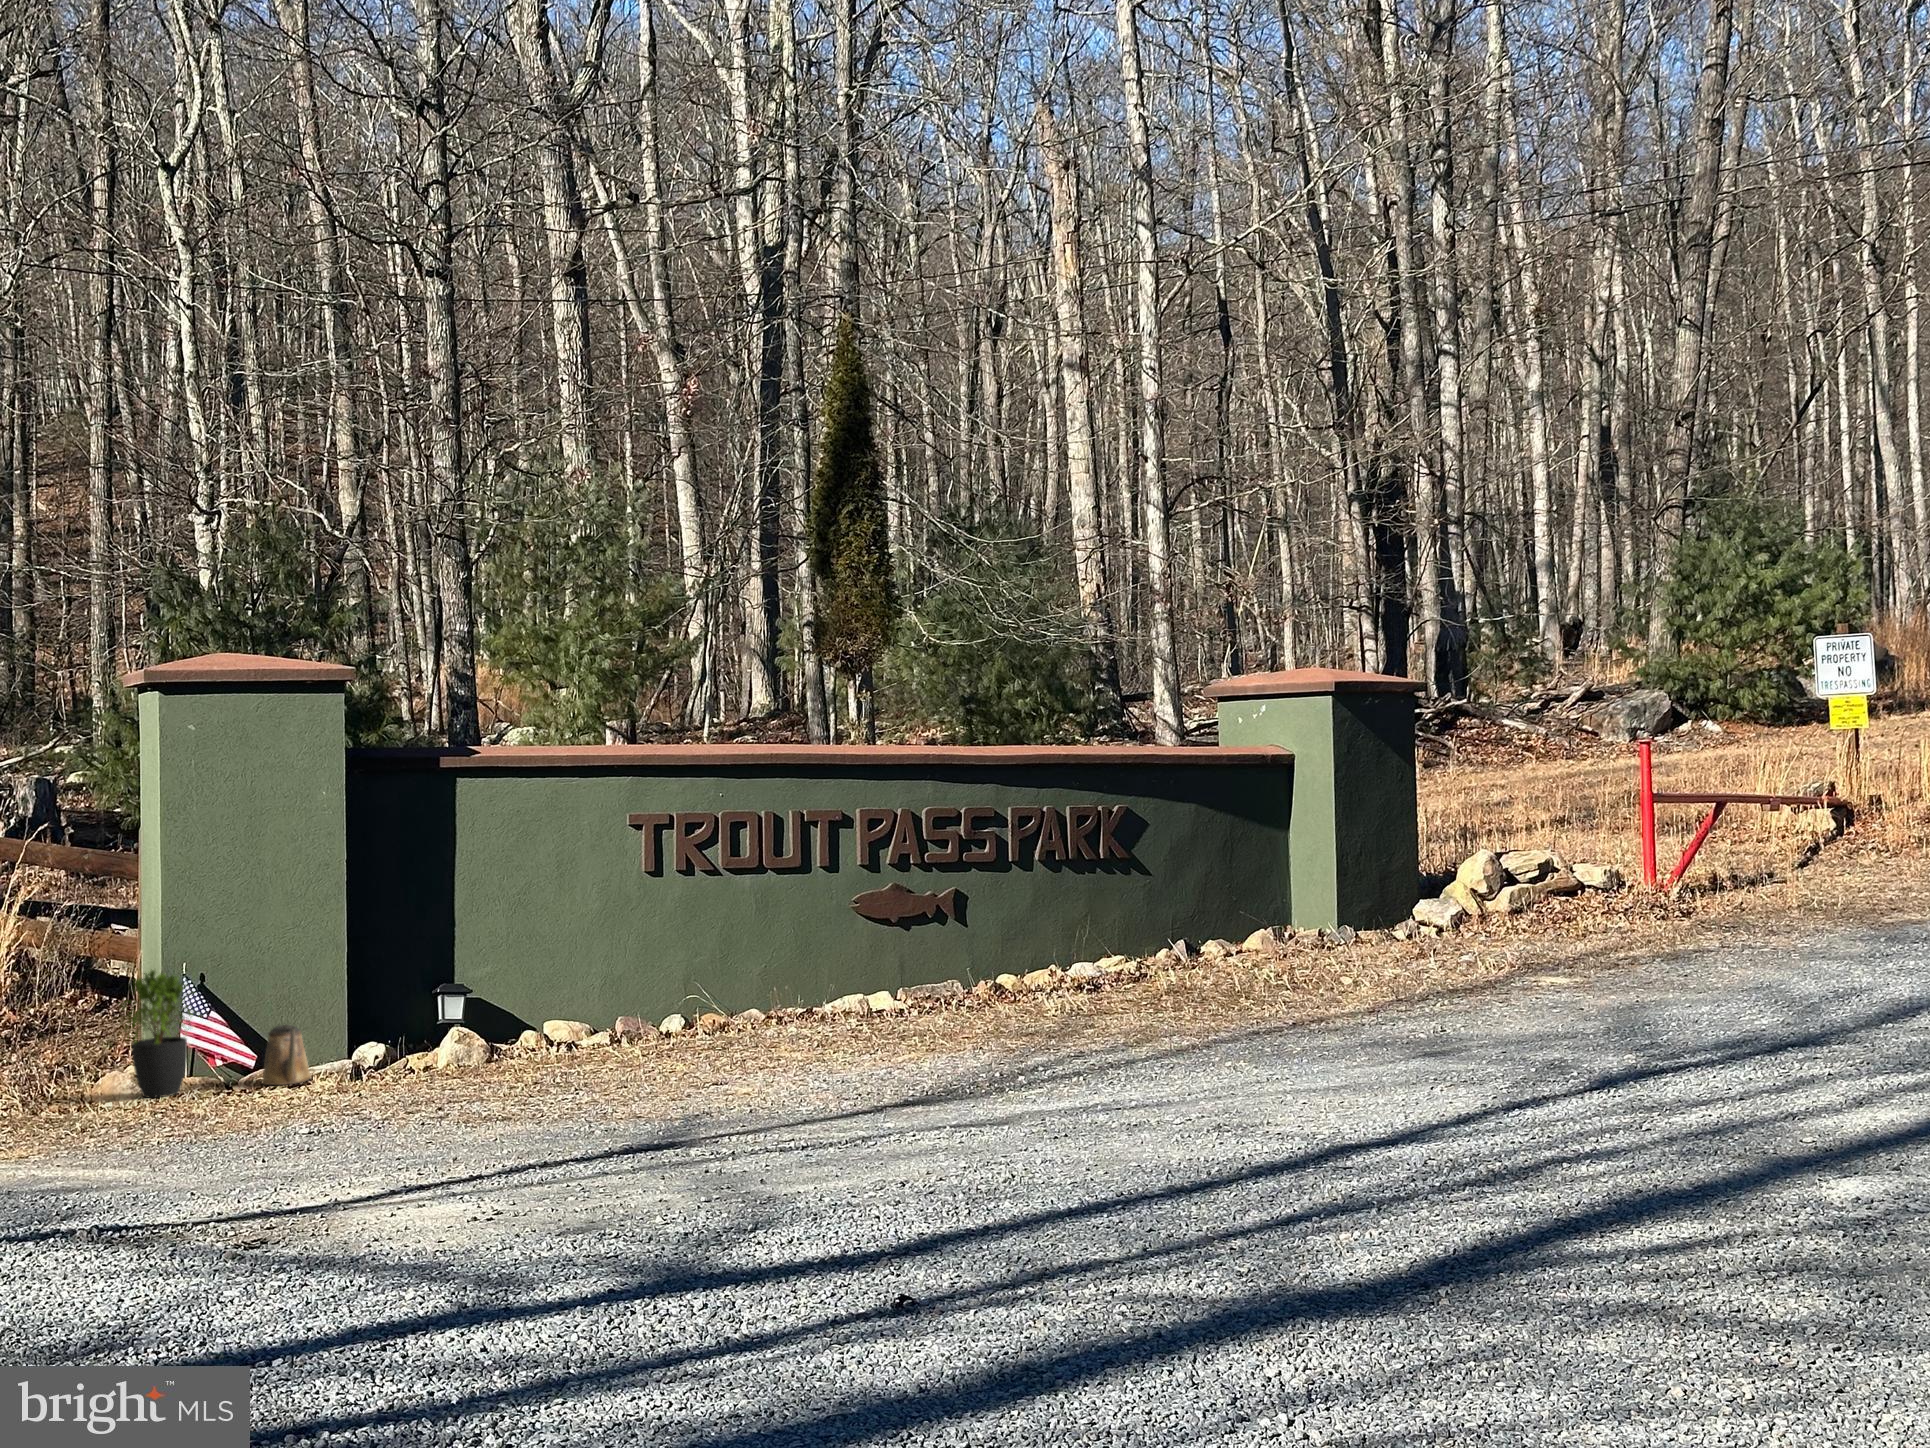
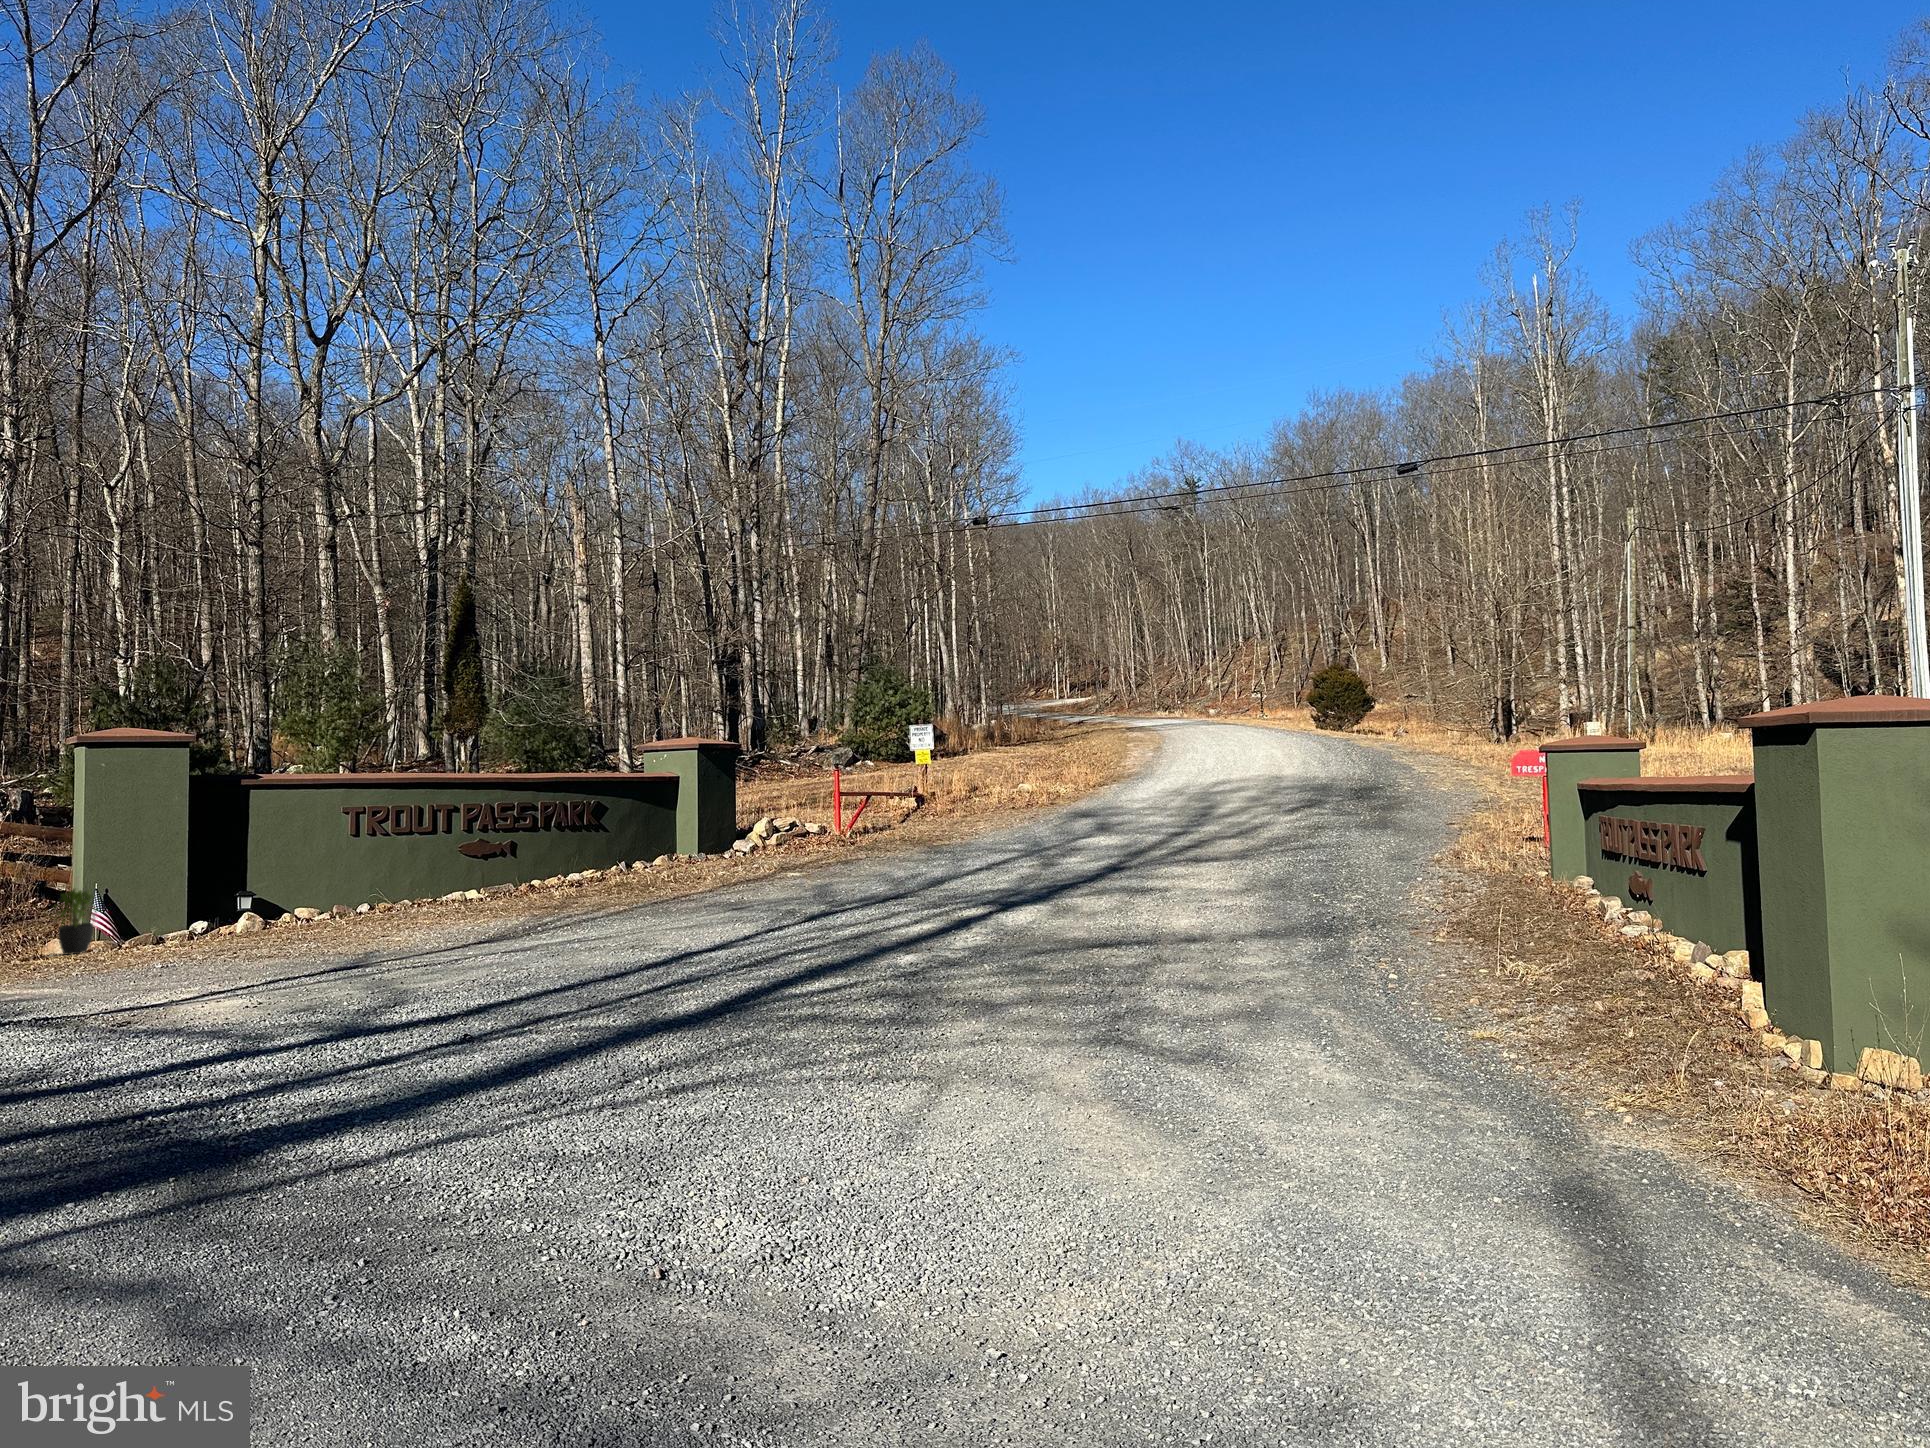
watering can: present [262,1025,311,1085] -> none [138,913,169,945]

